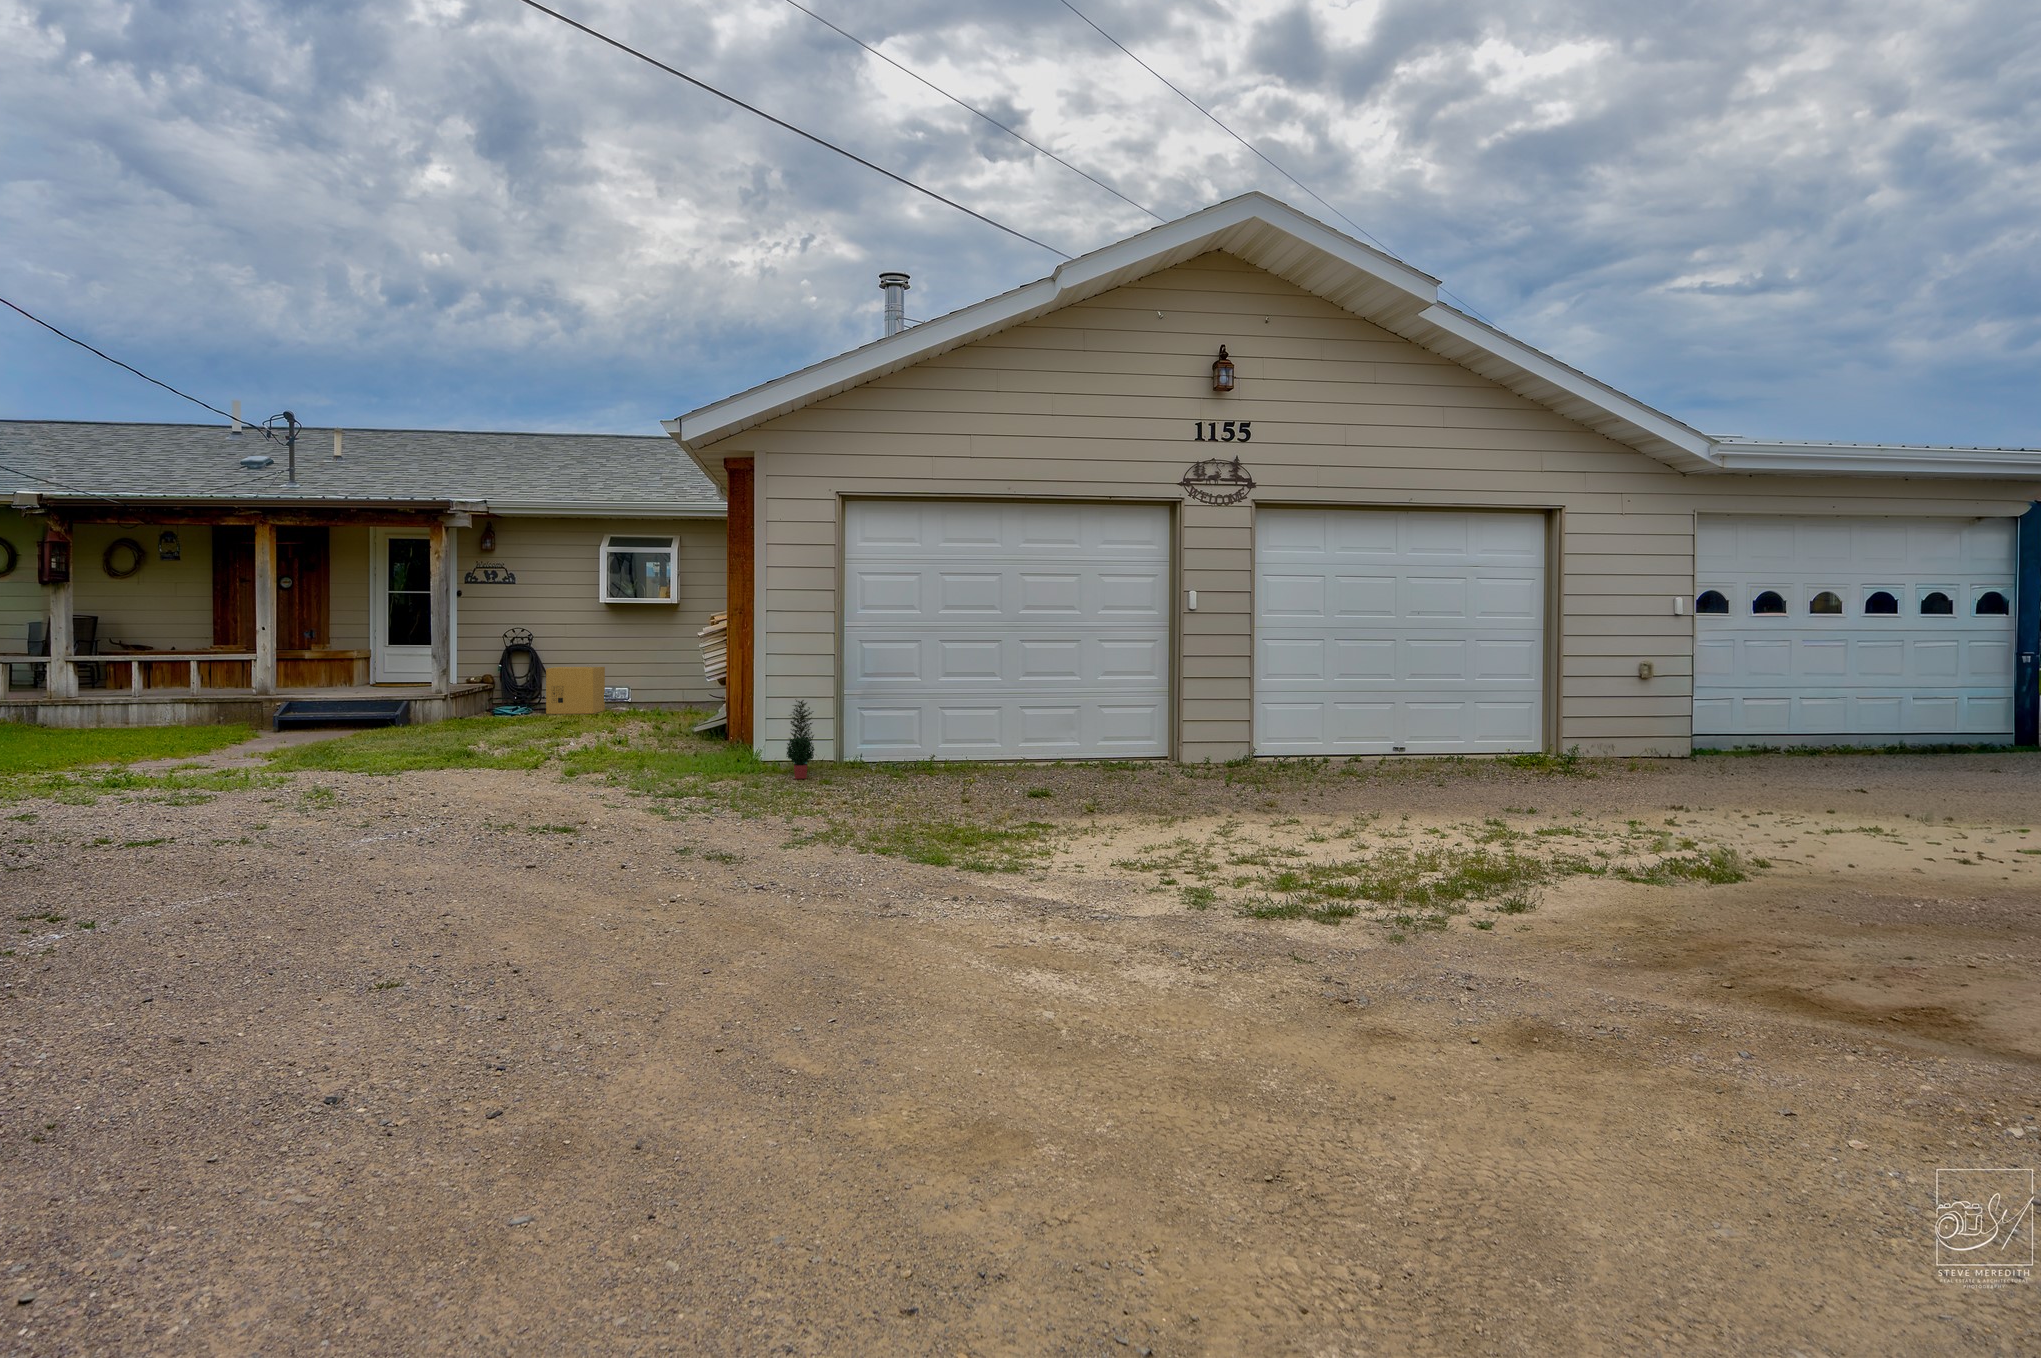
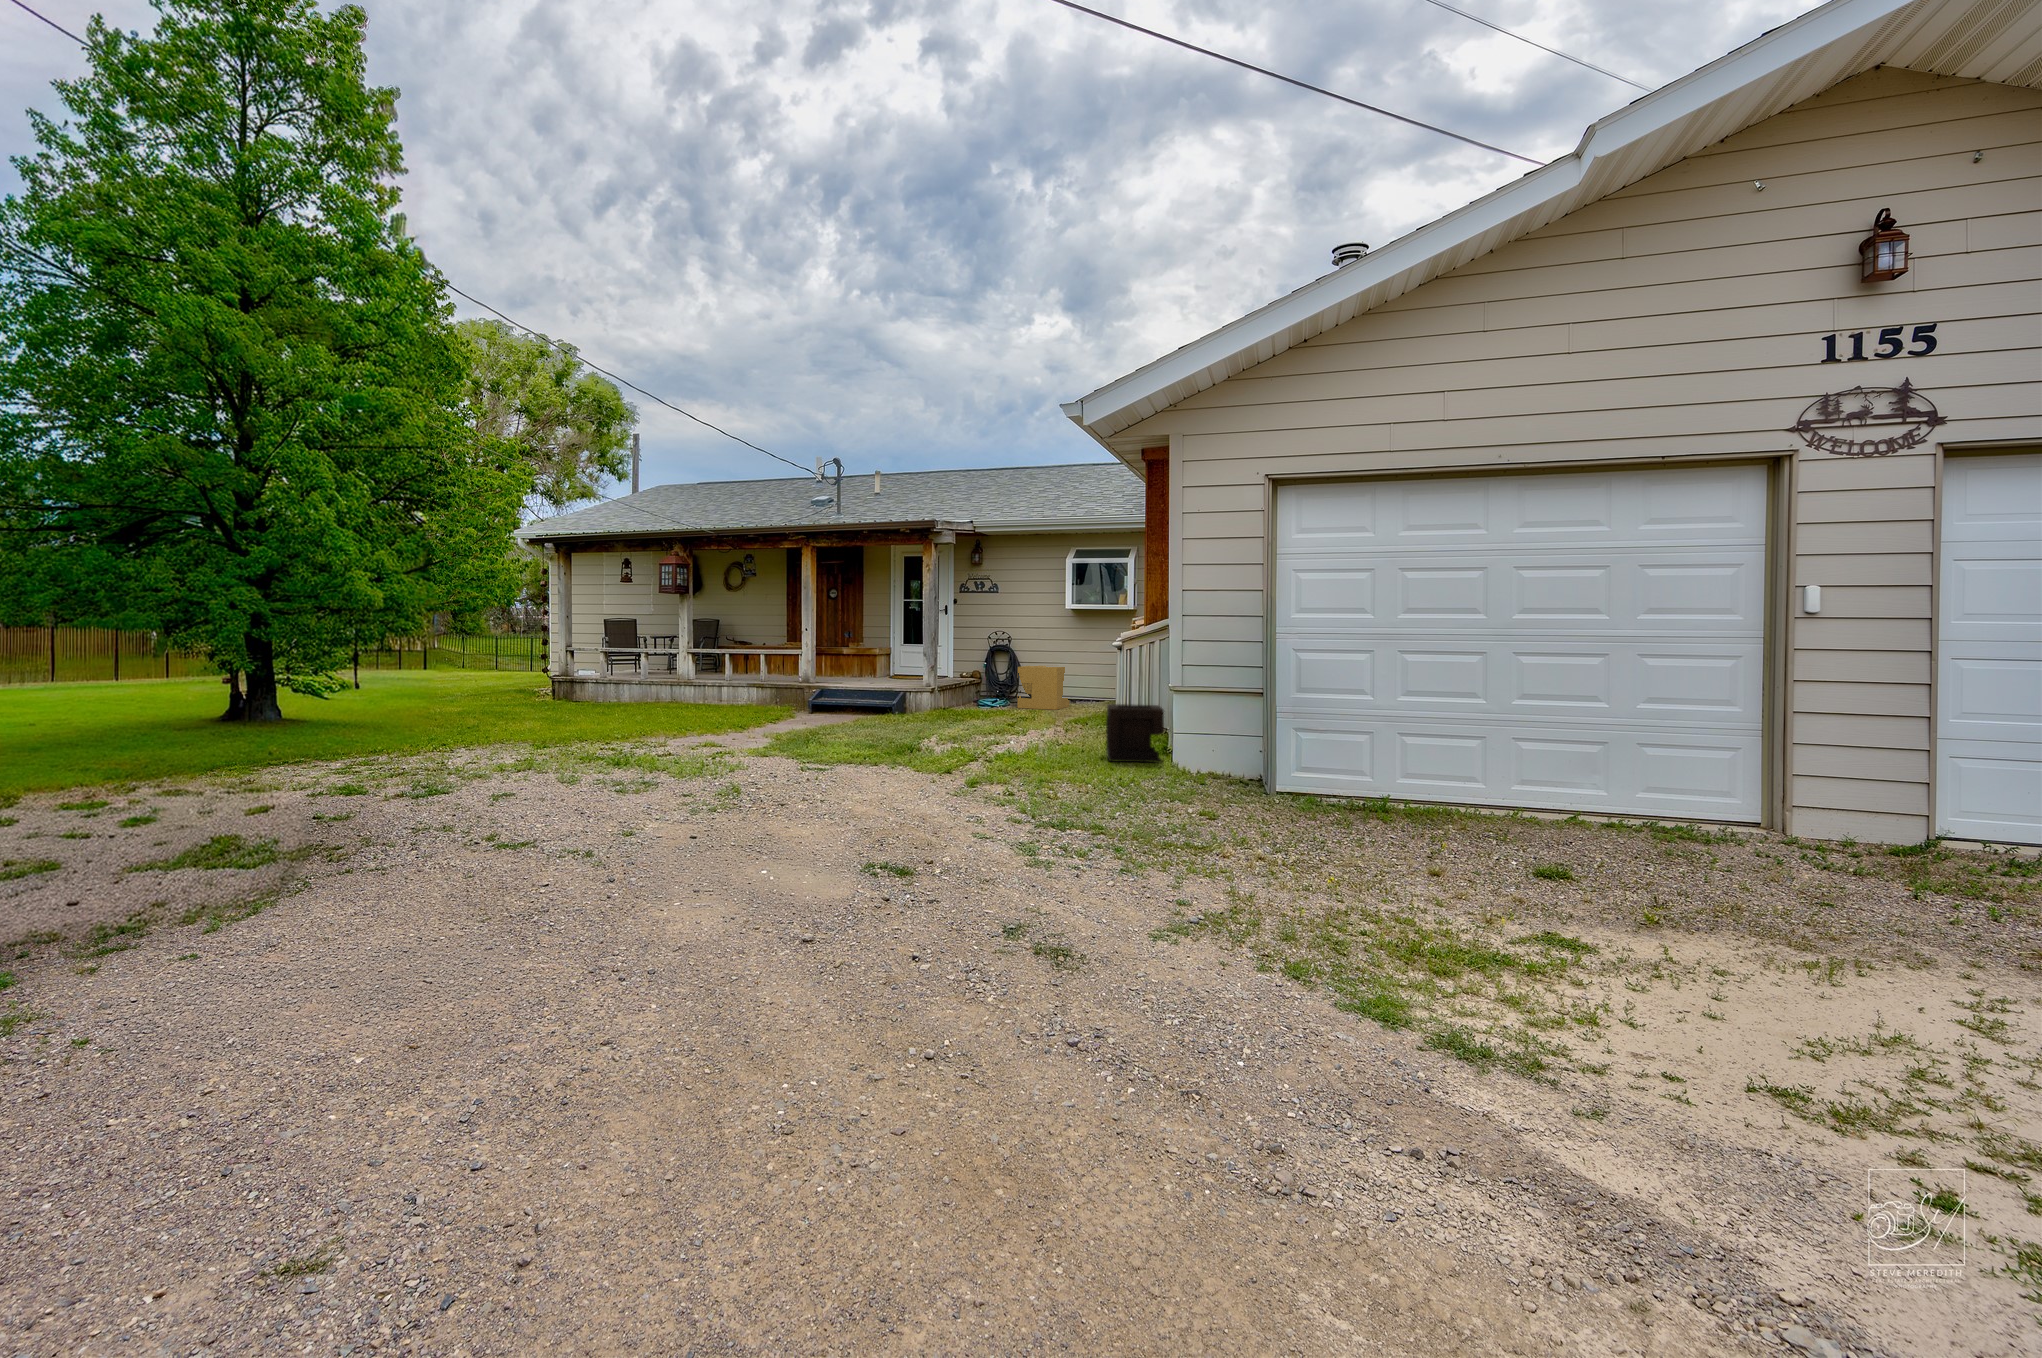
wooden crate: none [674,697,734,752] -> present [1106,704,1164,763]
potted plant: present [786,700,815,779] -> none [1205,715,1244,812]

